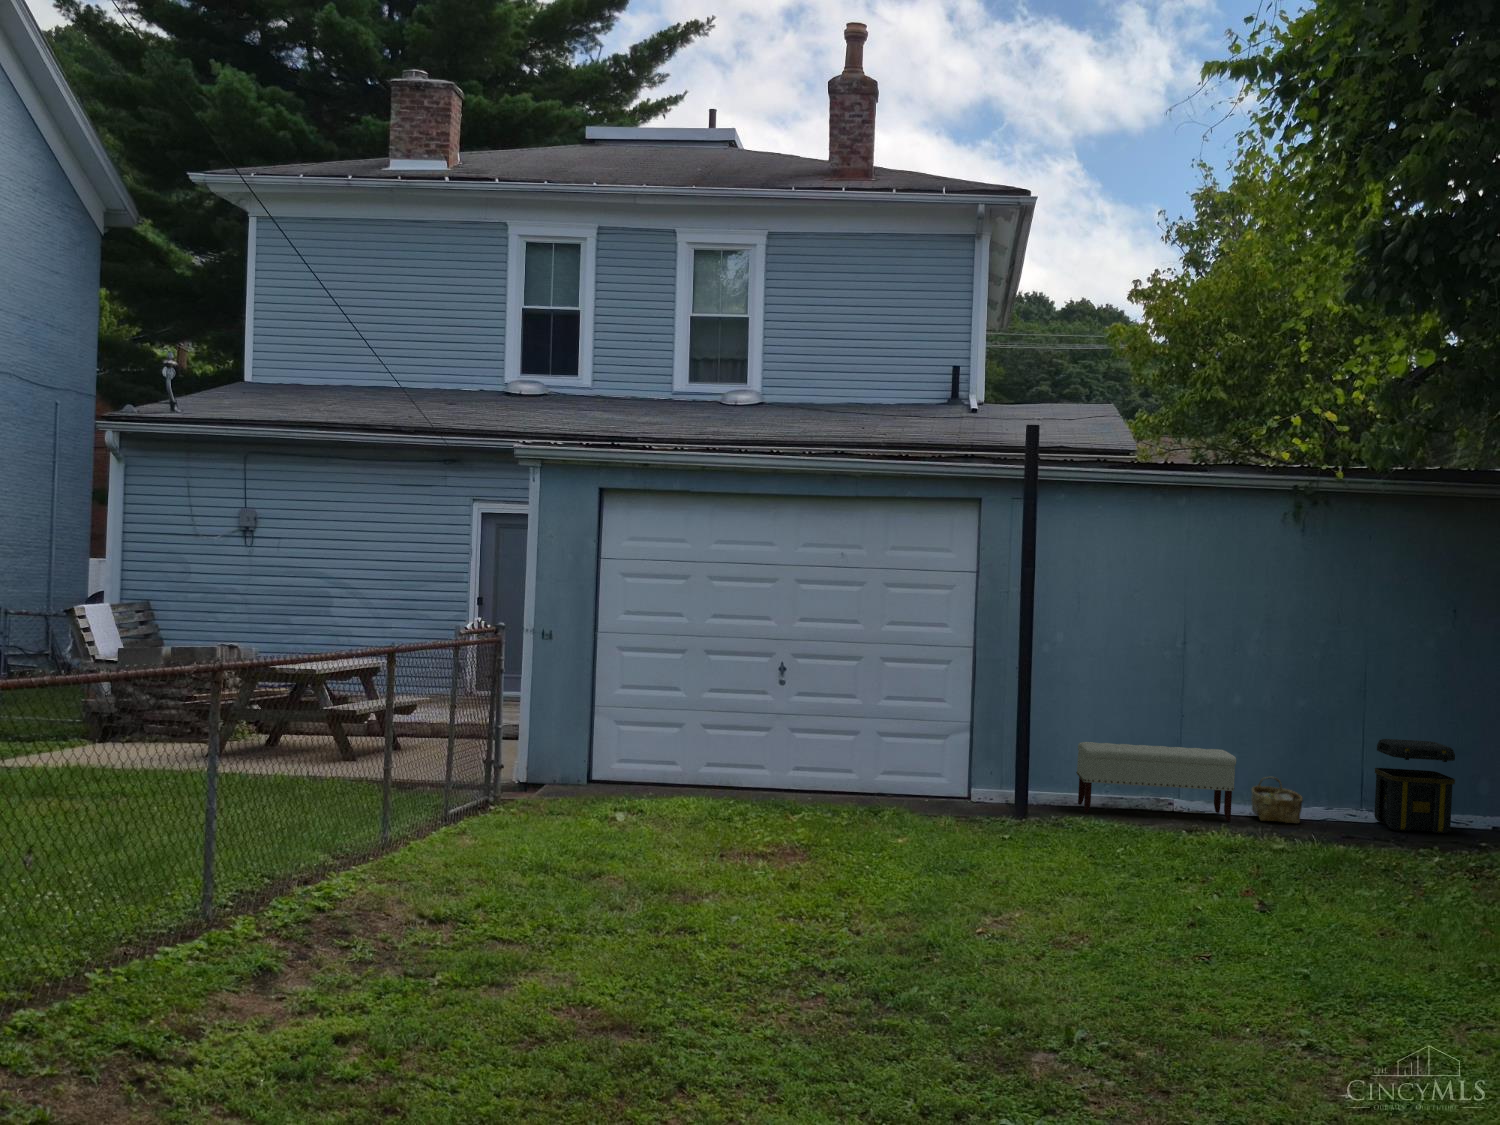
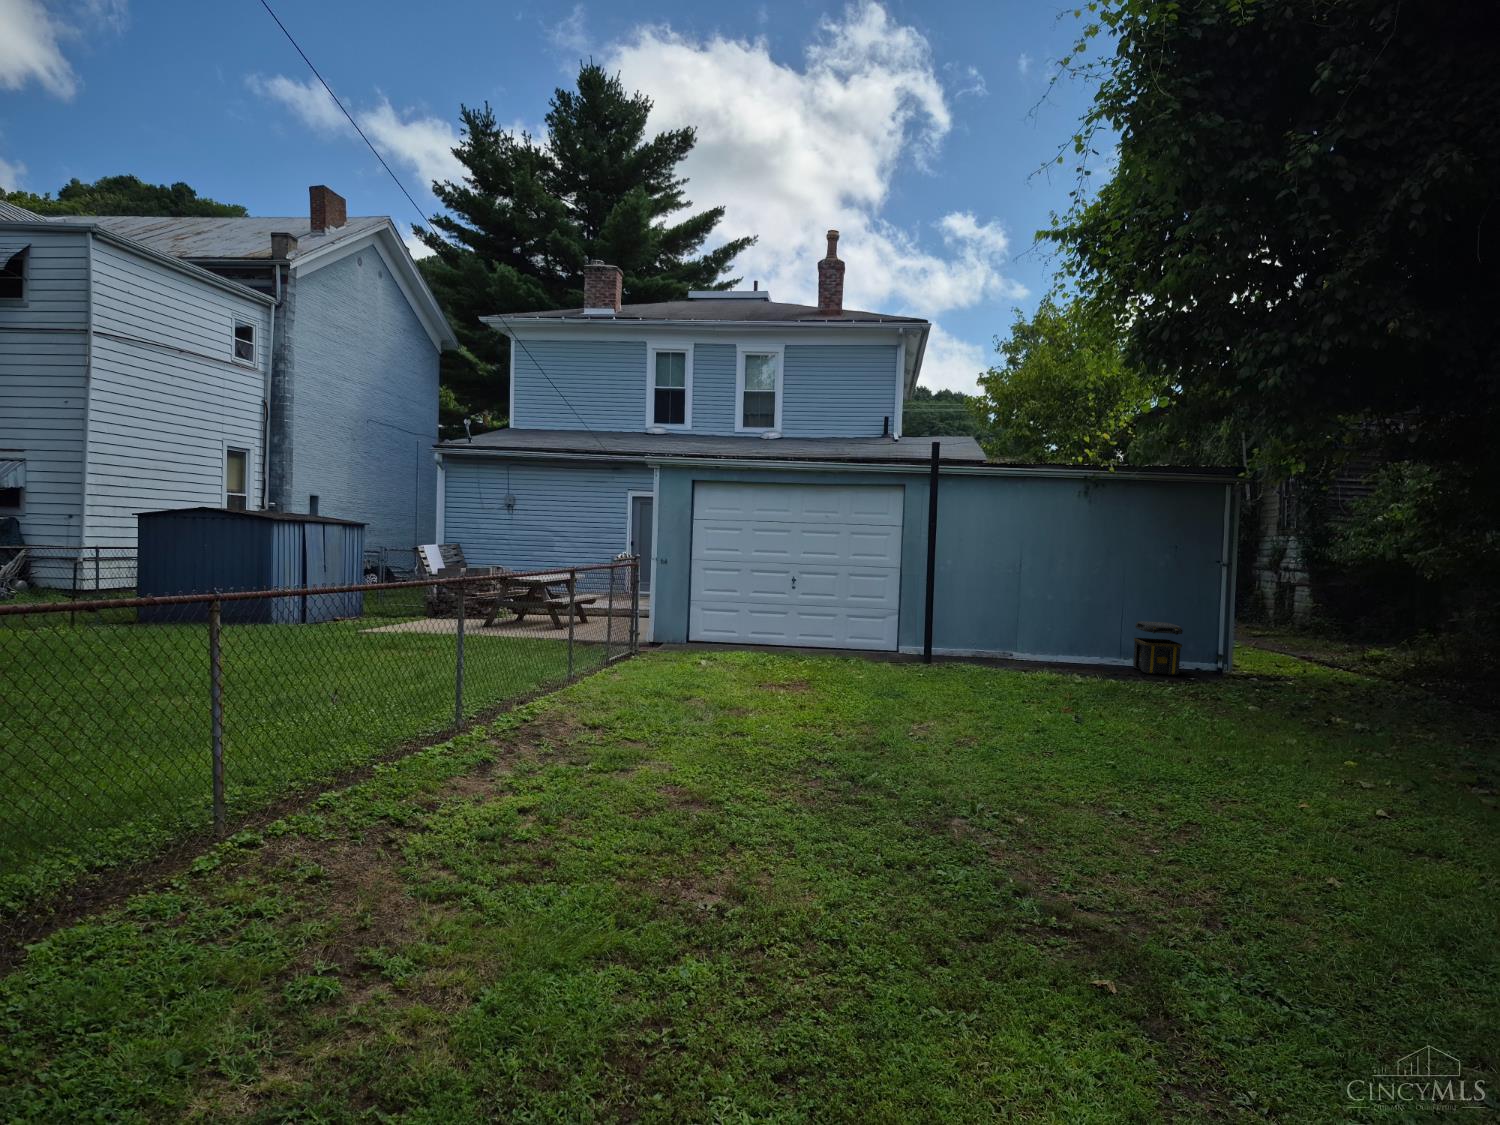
bench: present [1076,742,1236,822] -> none [961,623,1054,668]
woven basket: present [1251,776,1303,823] -> none [1062,642,1092,669]

